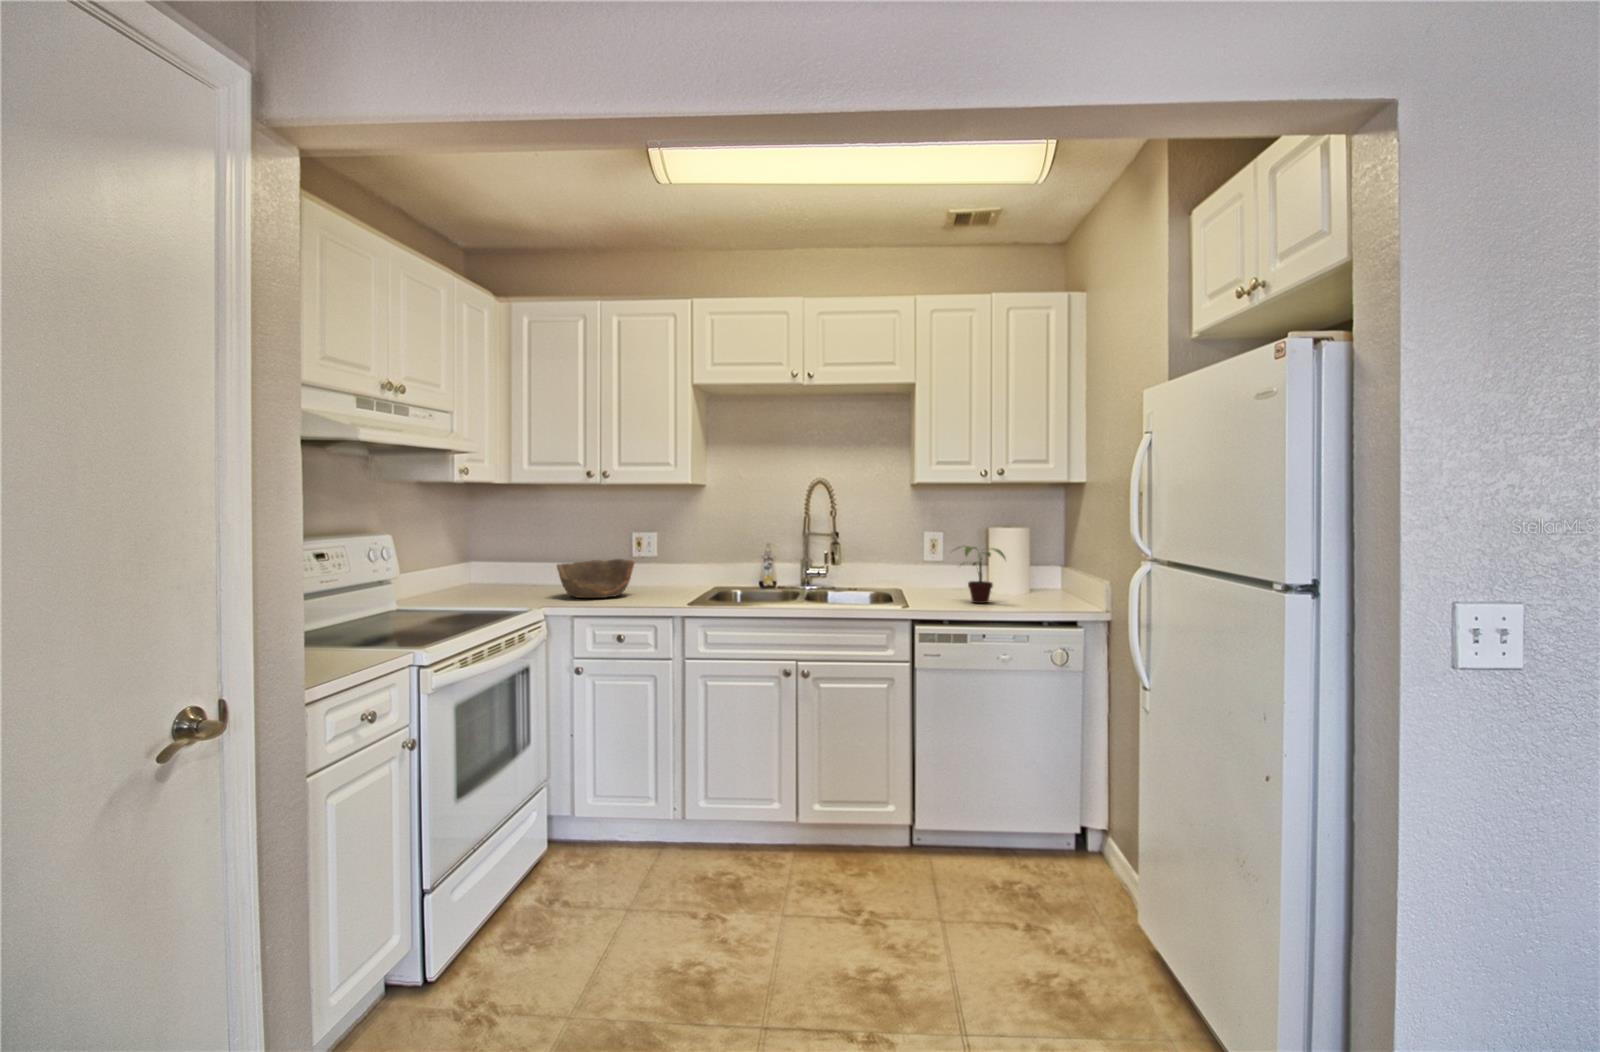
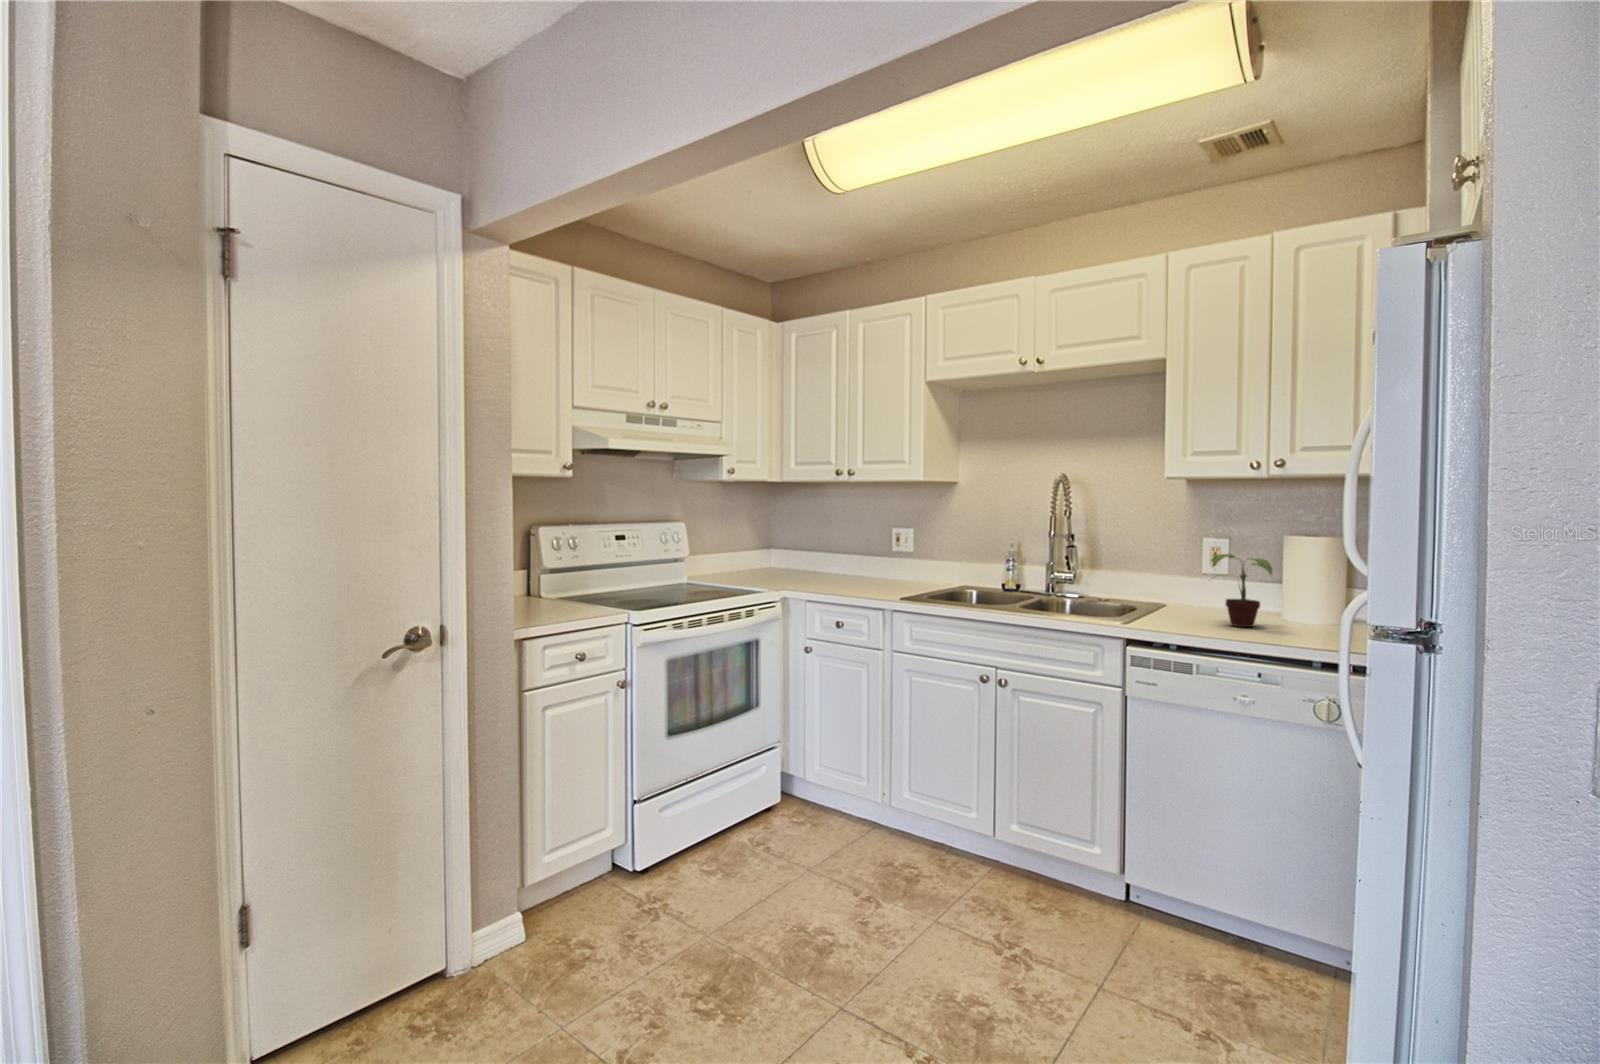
bowl: present [557,559,634,598] -> none [807,552,876,587]

